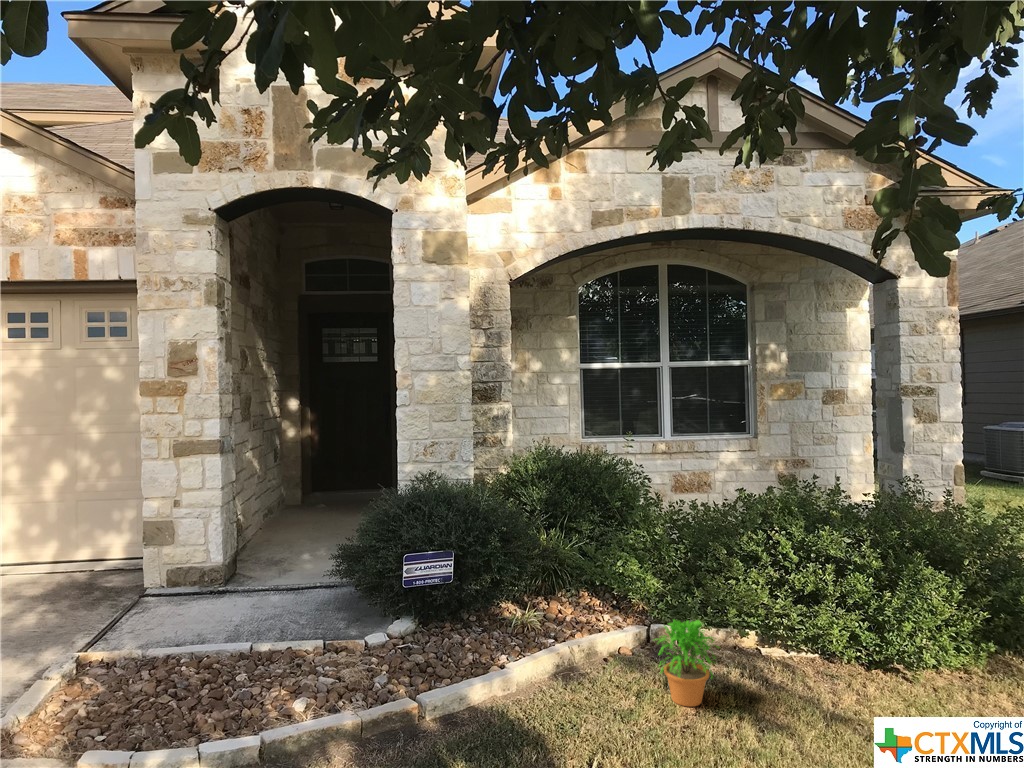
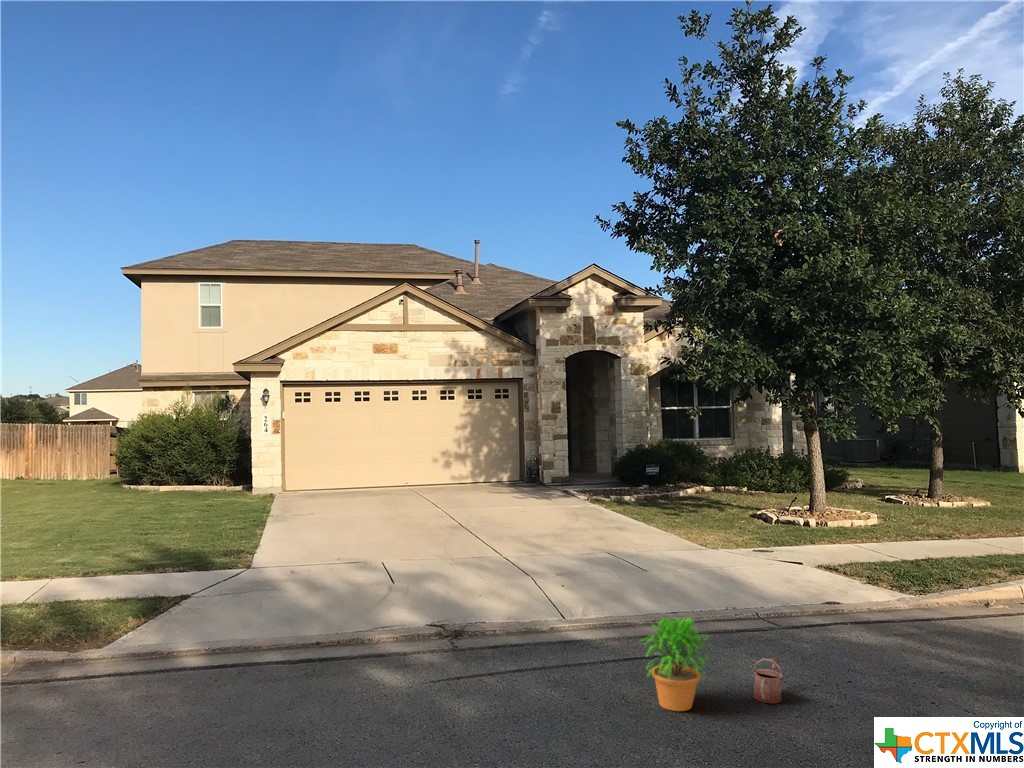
watering can: none [759,655,788,699] -> present [753,658,783,703]

